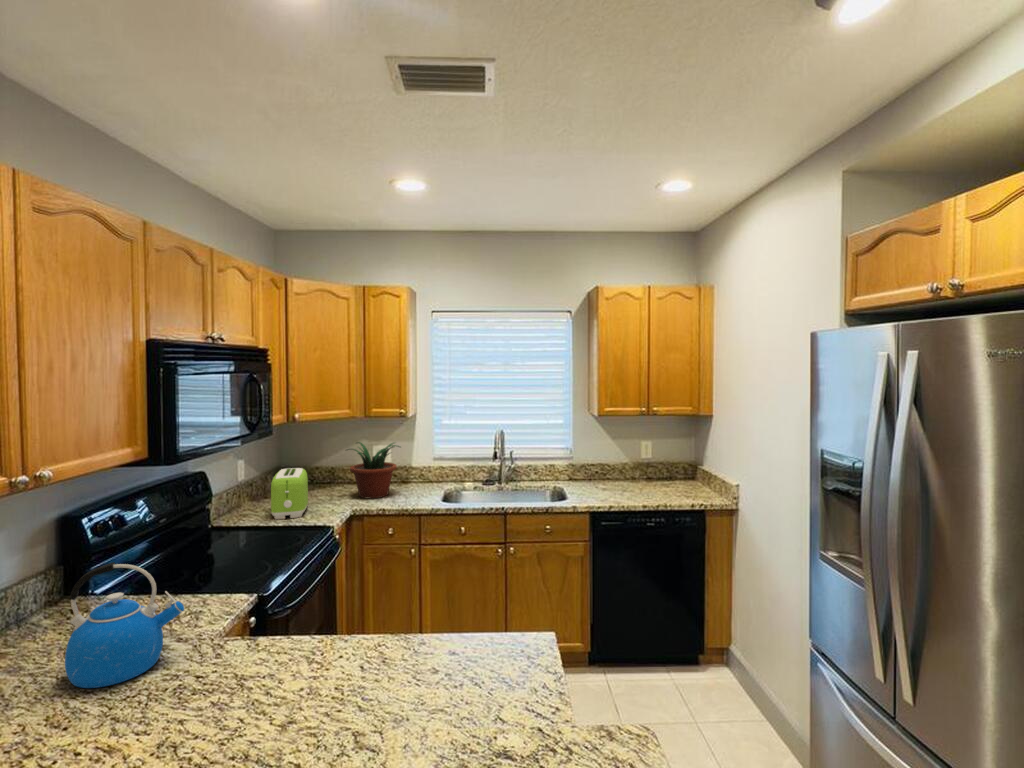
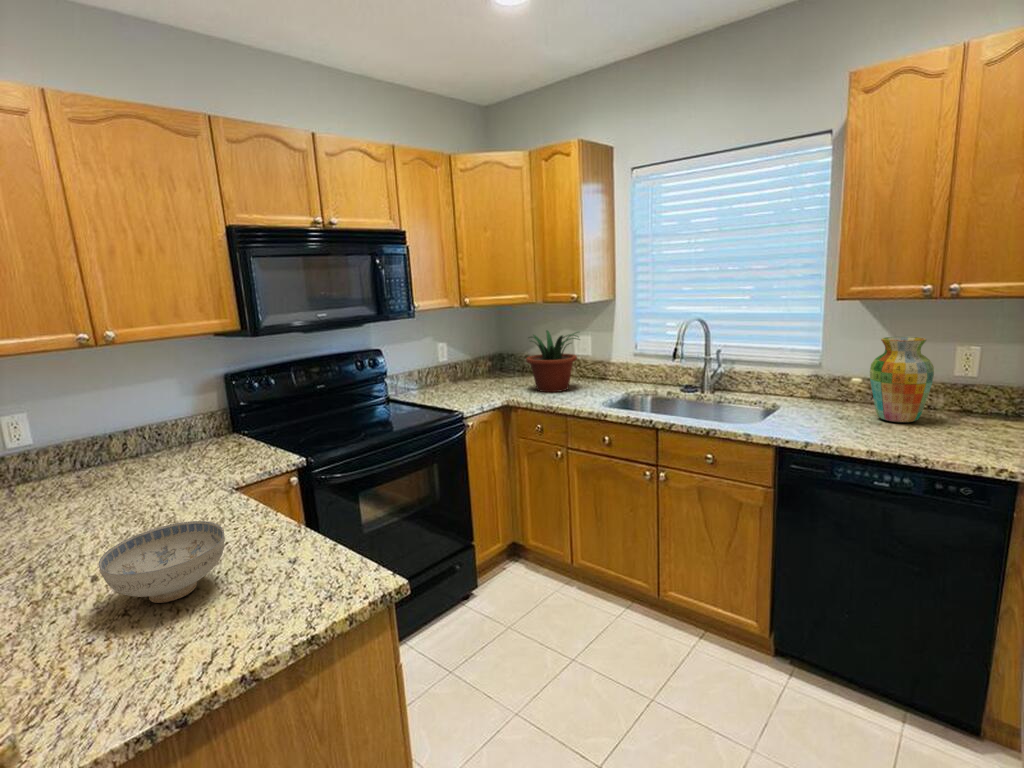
vase: none [608,438,639,488] -> present [870,337,934,422]
toaster: present [271,468,308,519] -> none [429,353,482,400]
kettle: present [65,562,184,688] -> none [102,401,173,487]
ceramic bowl: none [437,633,535,715] -> present [99,521,225,603]

